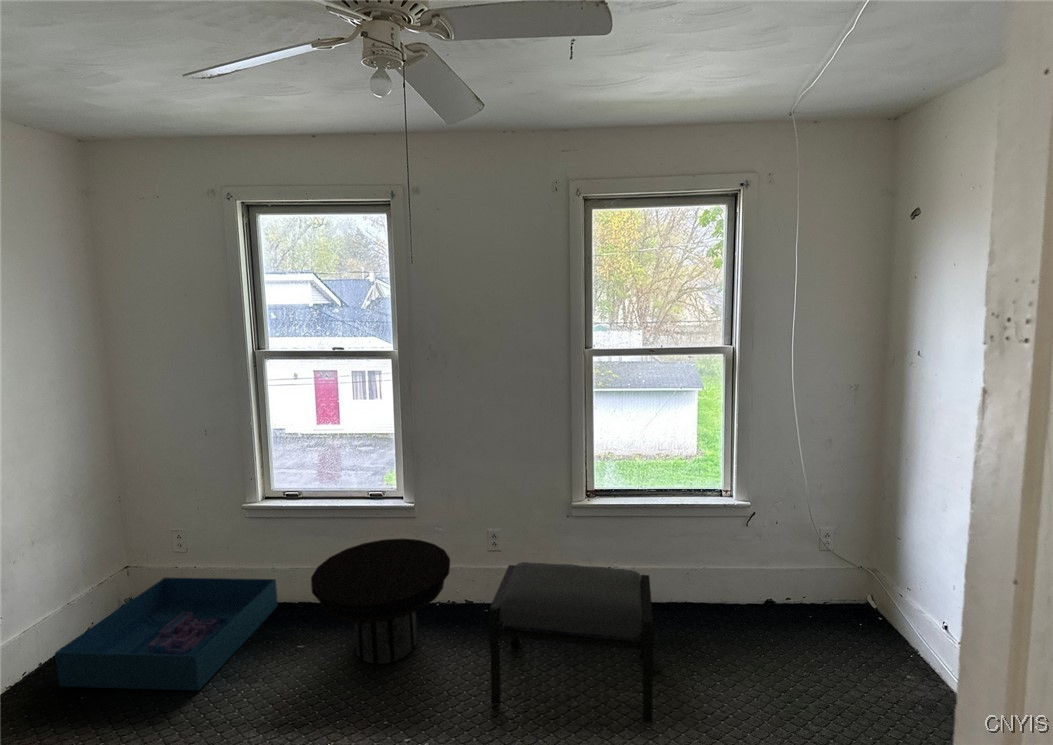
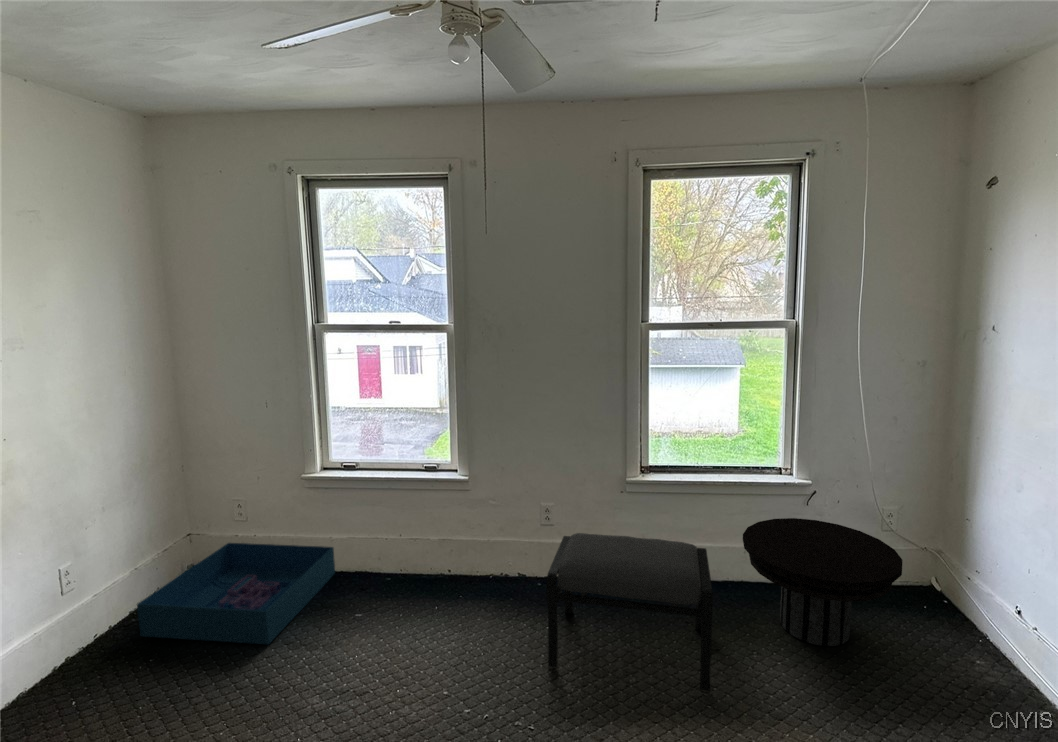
side table: present [311,539,450,664] -> present [743,518,903,646]

